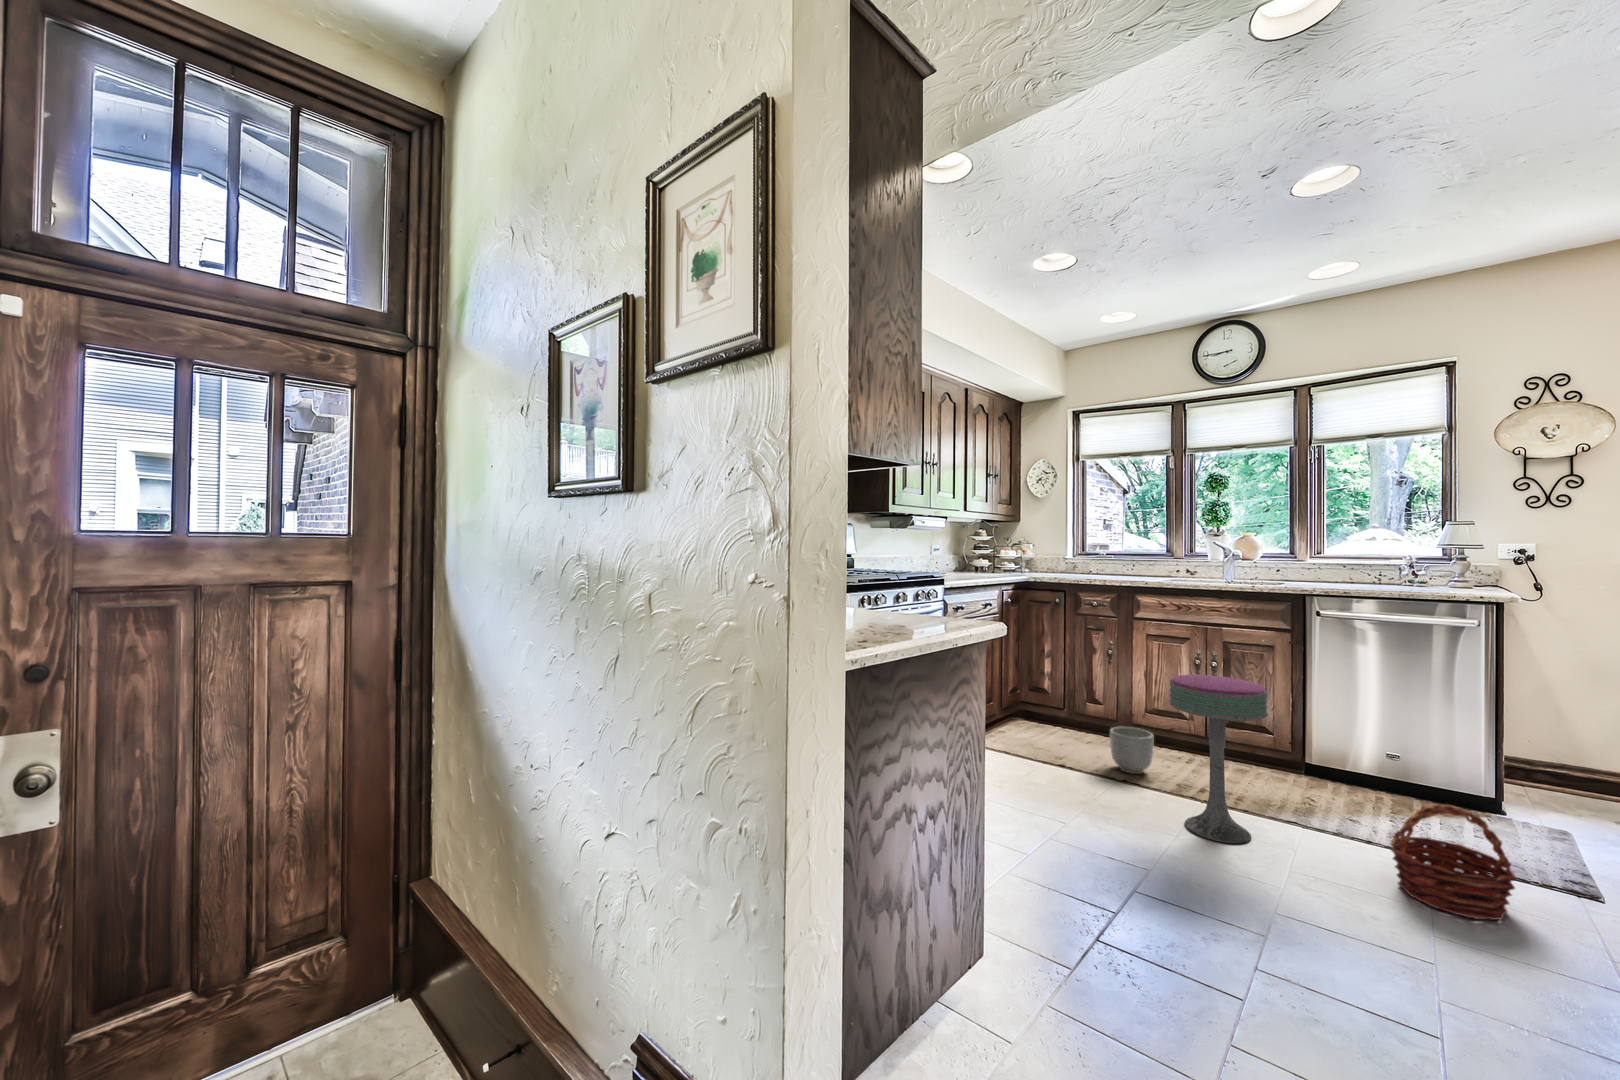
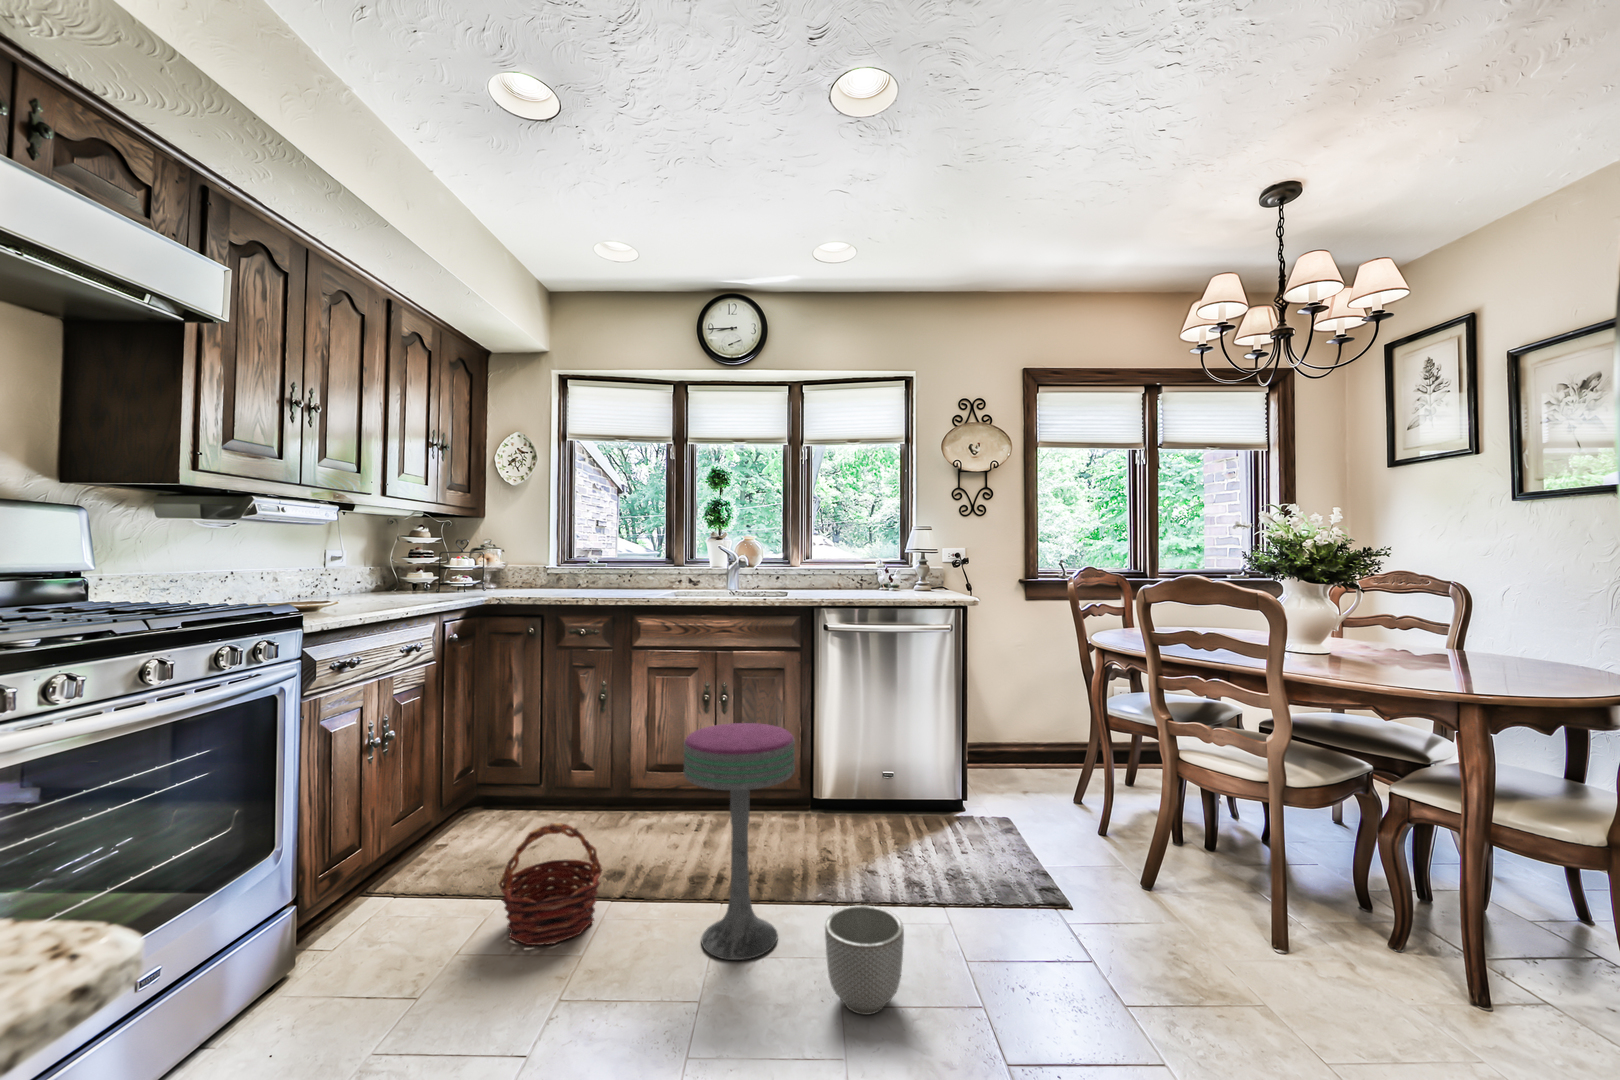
planter: present [1110,727,1154,774] -> present [825,905,904,1015]
basket: present [1391,805,1517,920] -> present [498,823,602,945]

